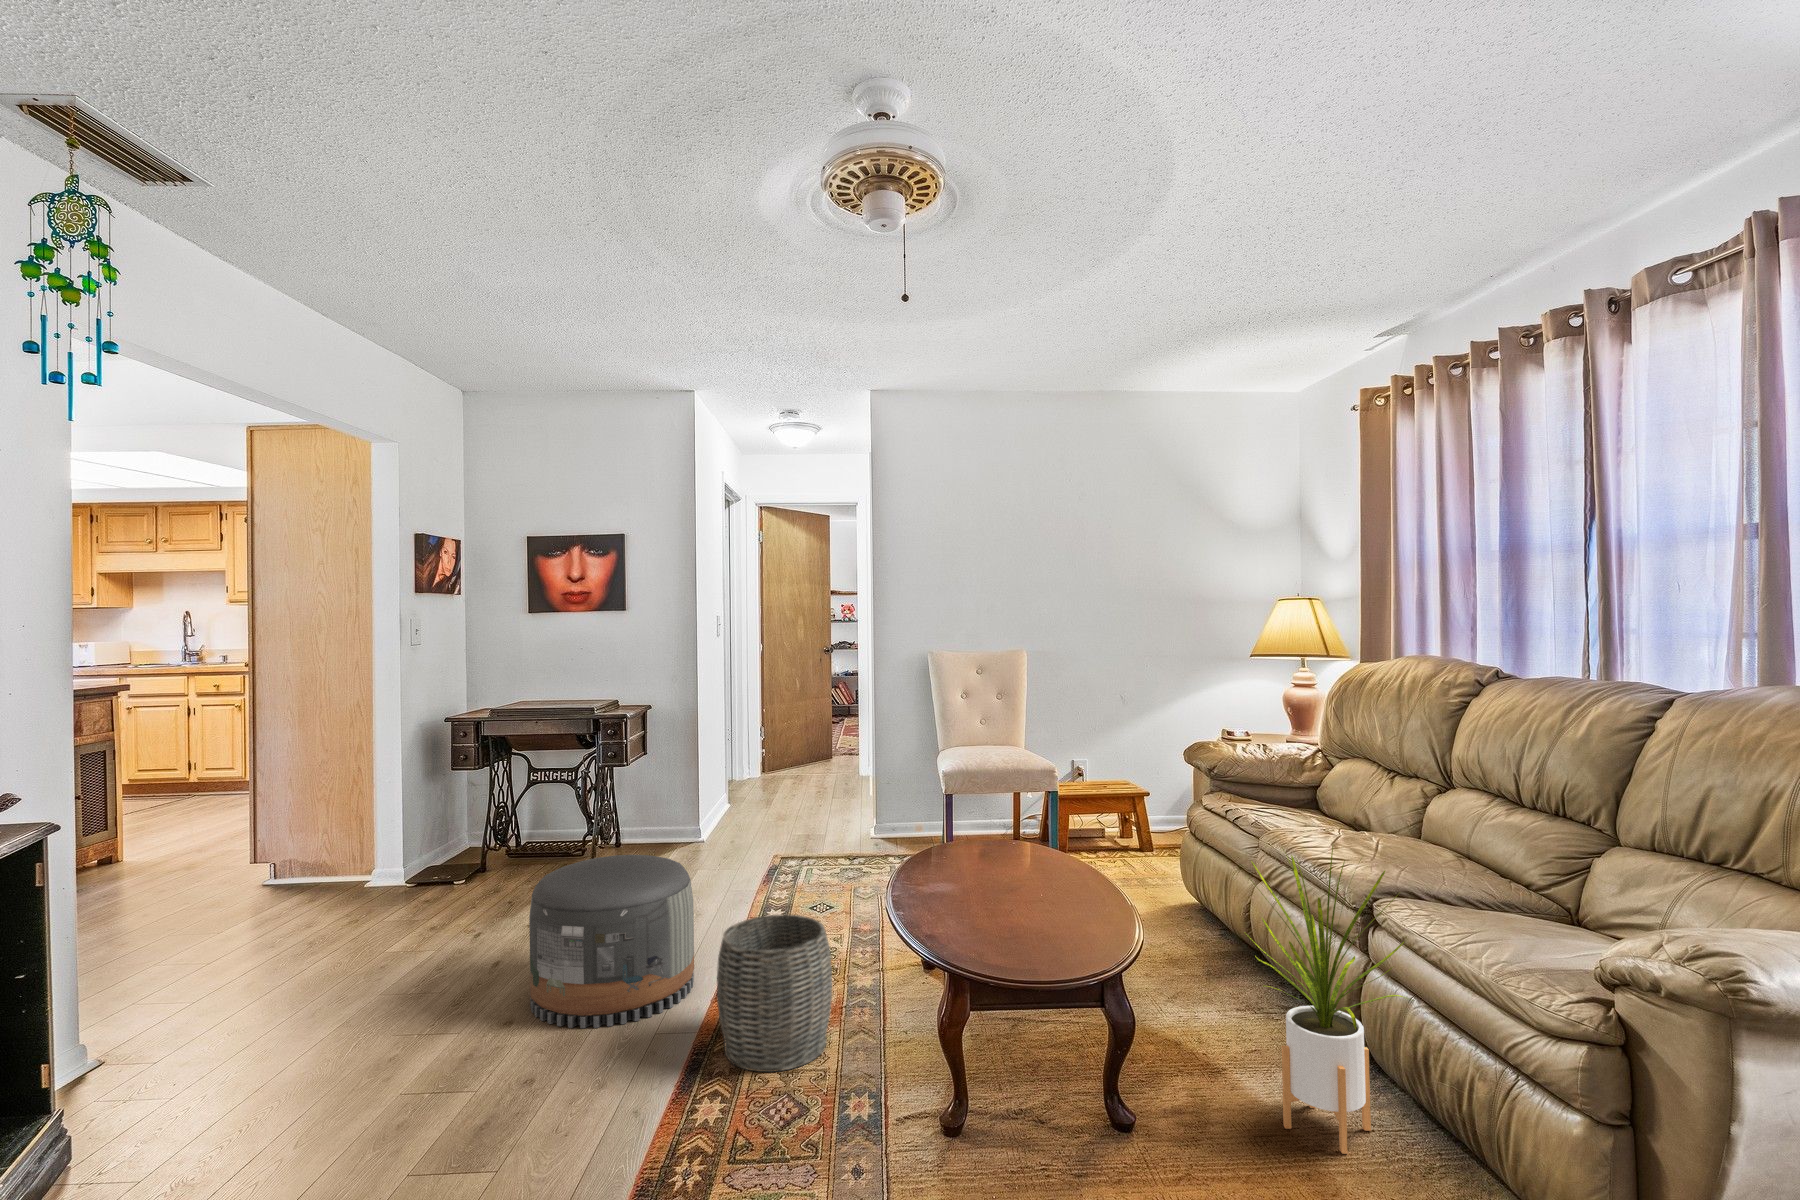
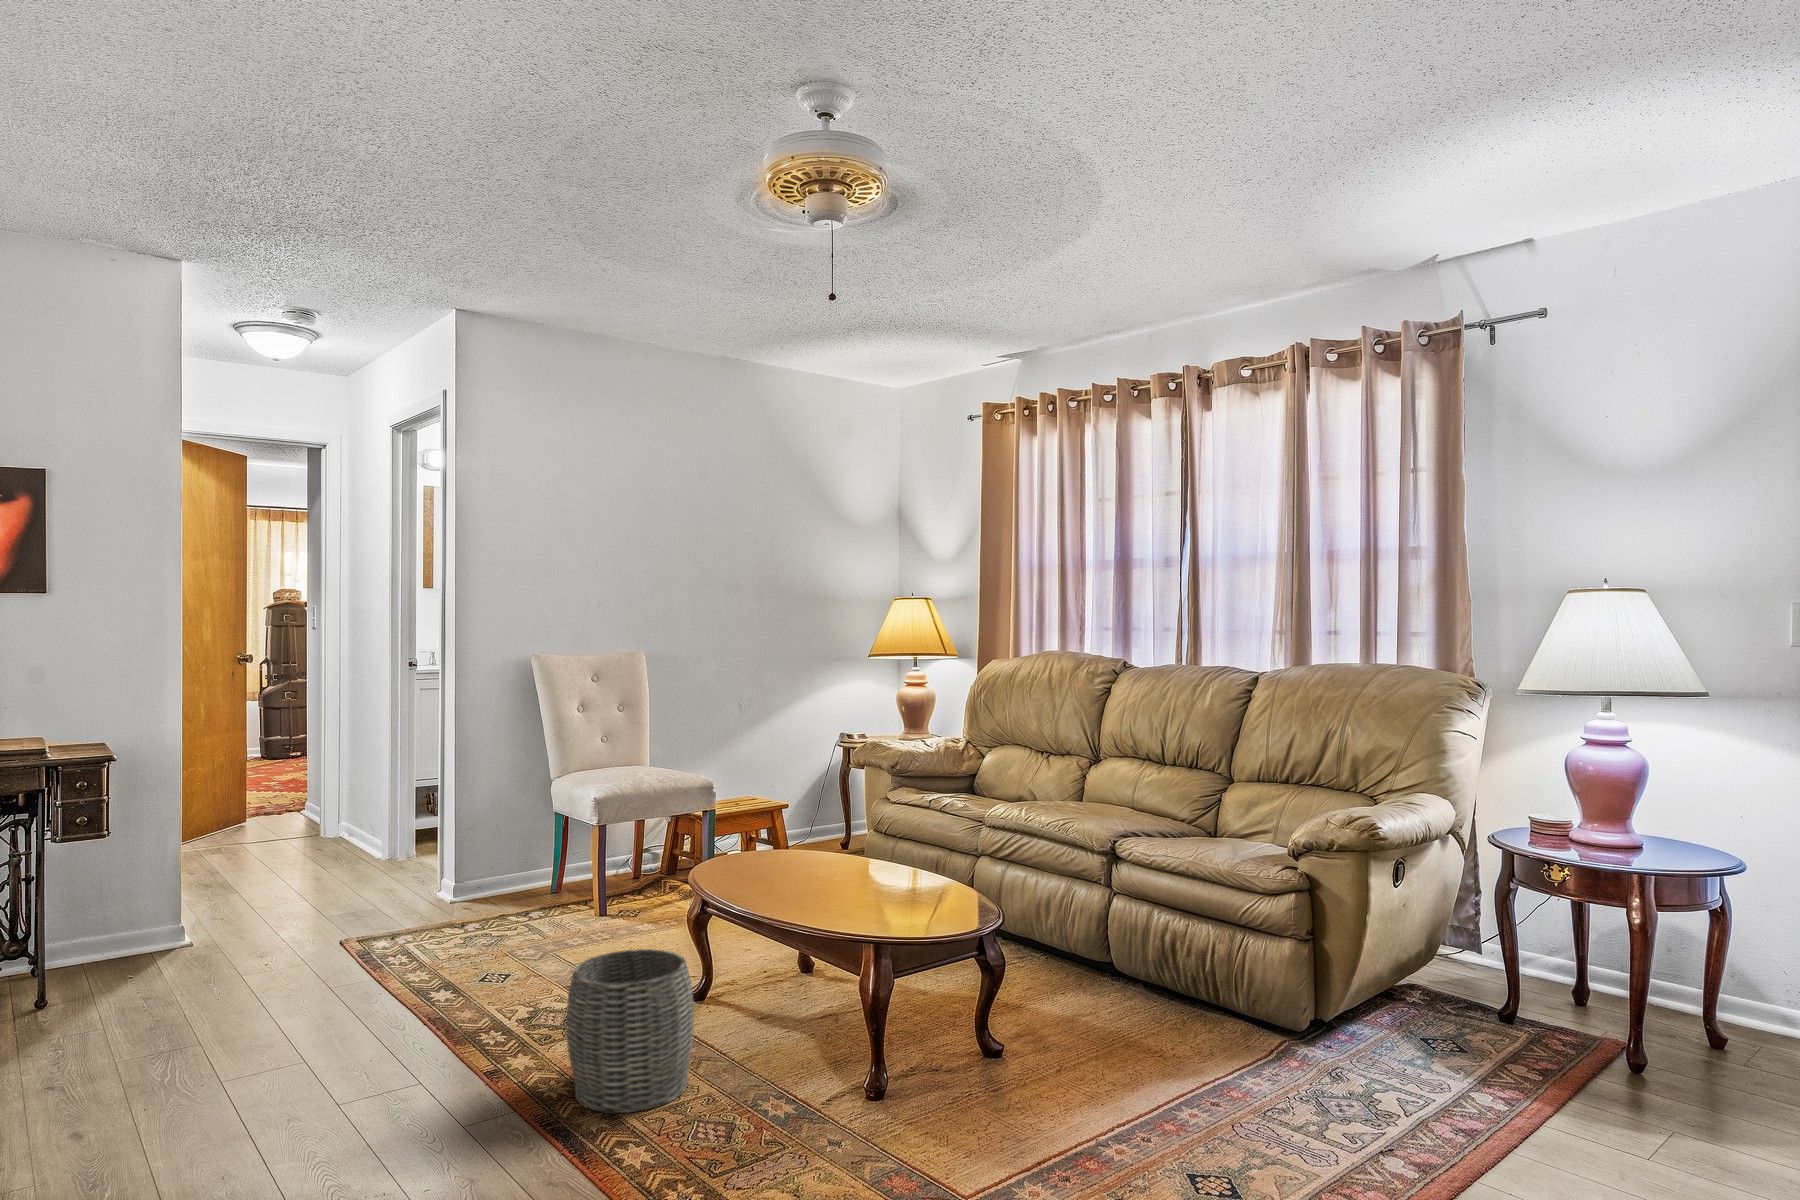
house plant: present [1245,846,1405,1154] -> none [1054,797,1173,1029]
pouf: present [529,855,694,1028] -> none [246,927,466,1146]

